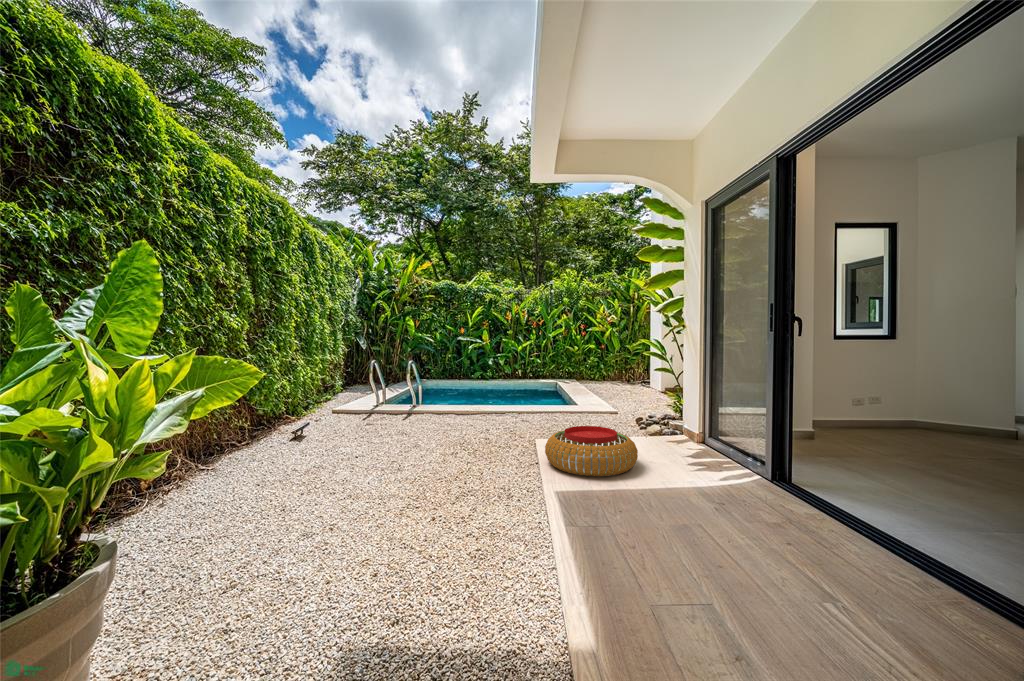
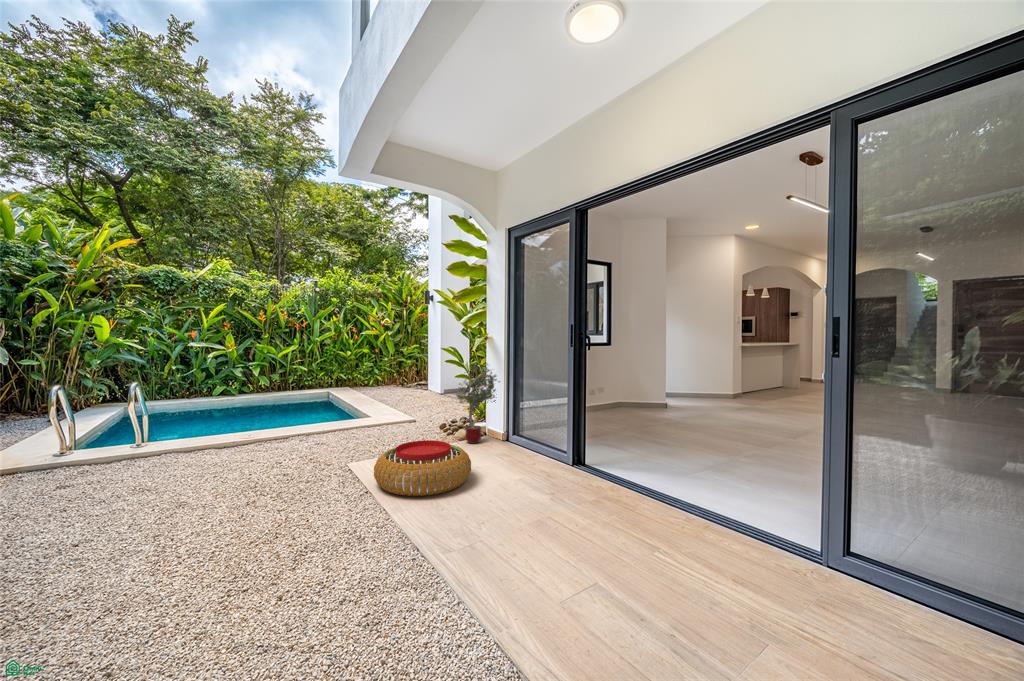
potted tree: none [649,356,698,441] -> present [456,363,500,444]

